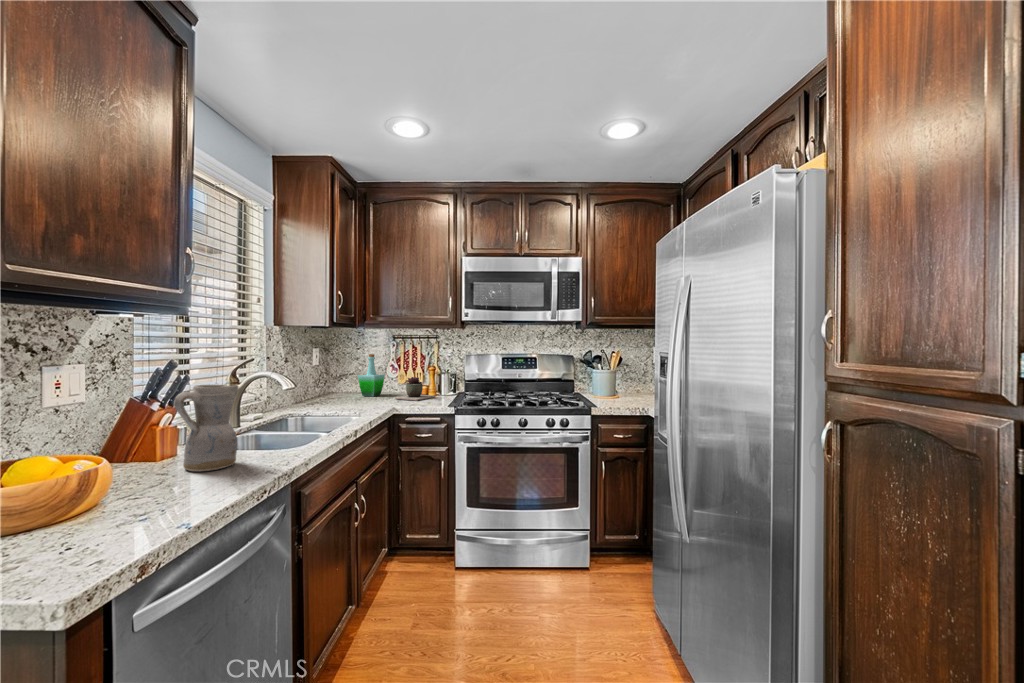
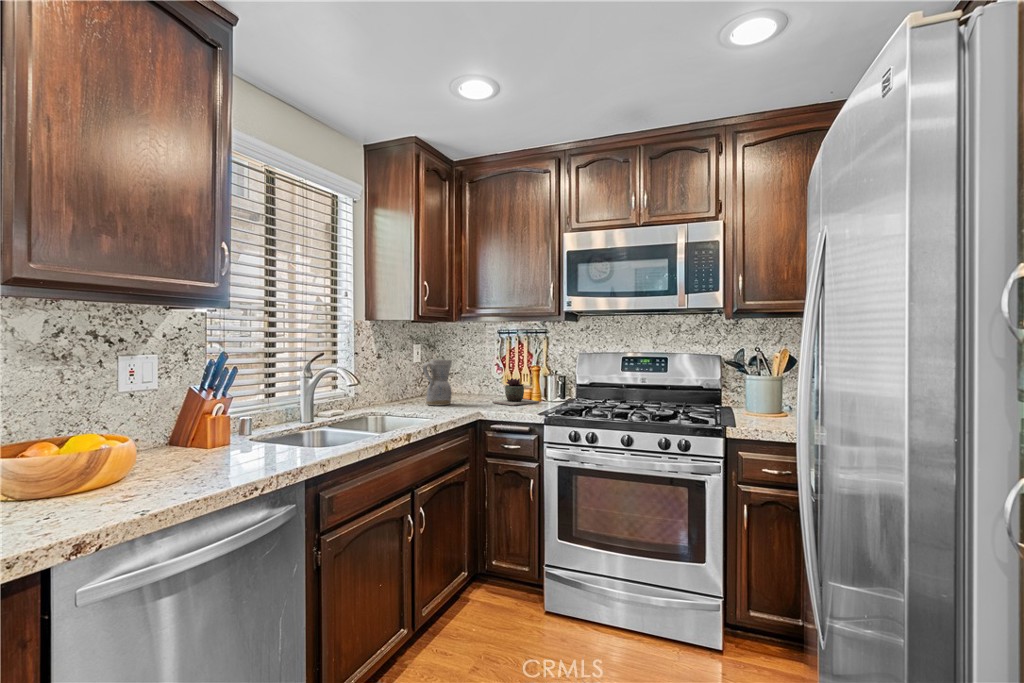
bottle: present [358,354,385,397] -> none [458,352,488,399]
ceramic pitcher: present [174,385,238,471] -> present [423,359,452,405]

